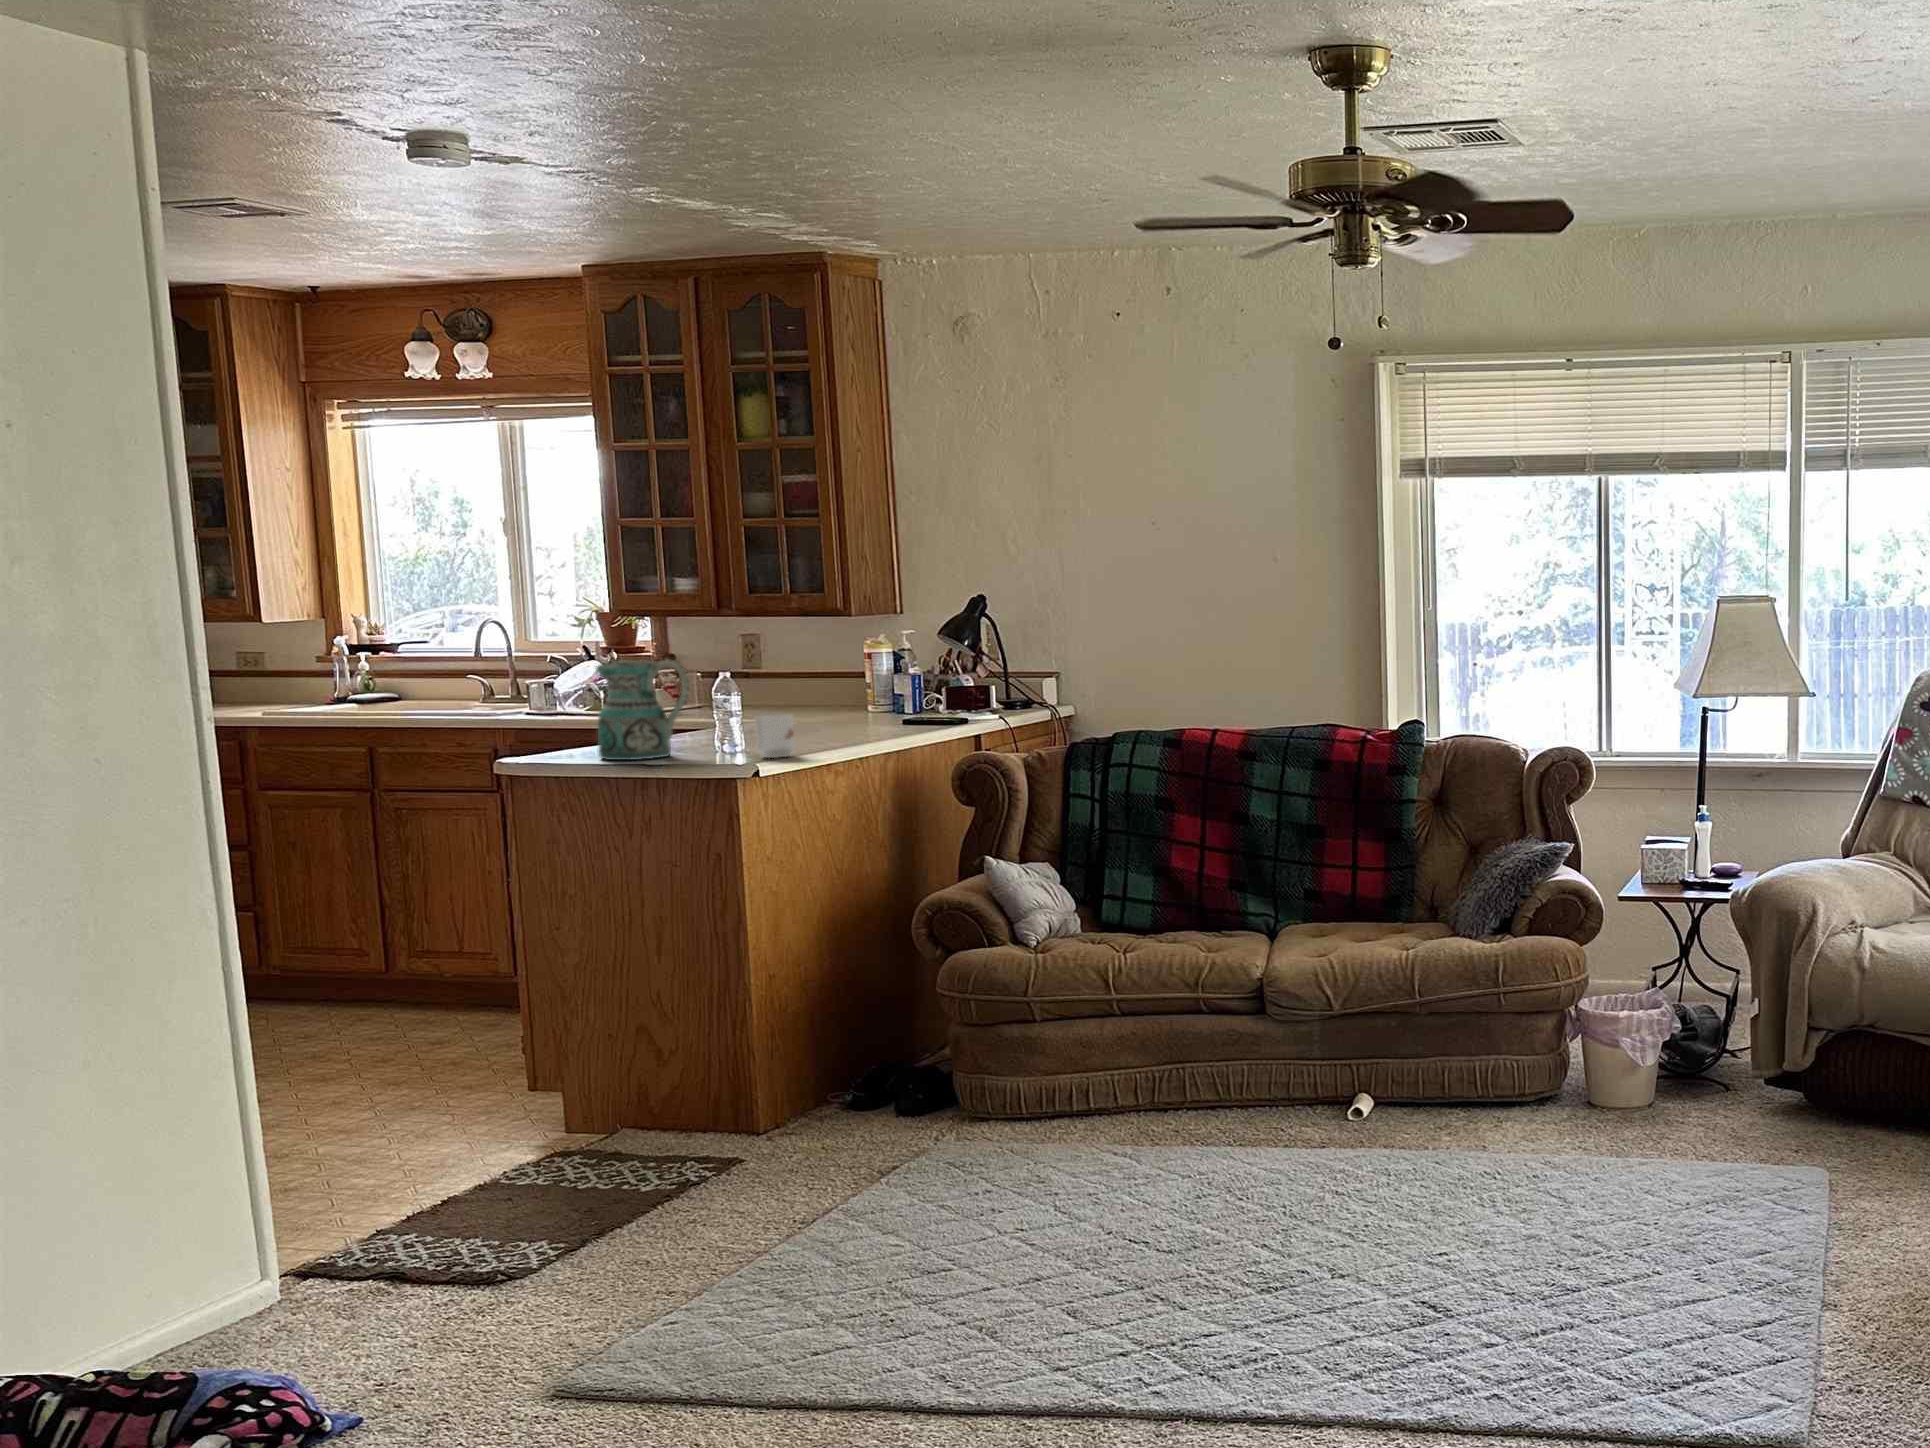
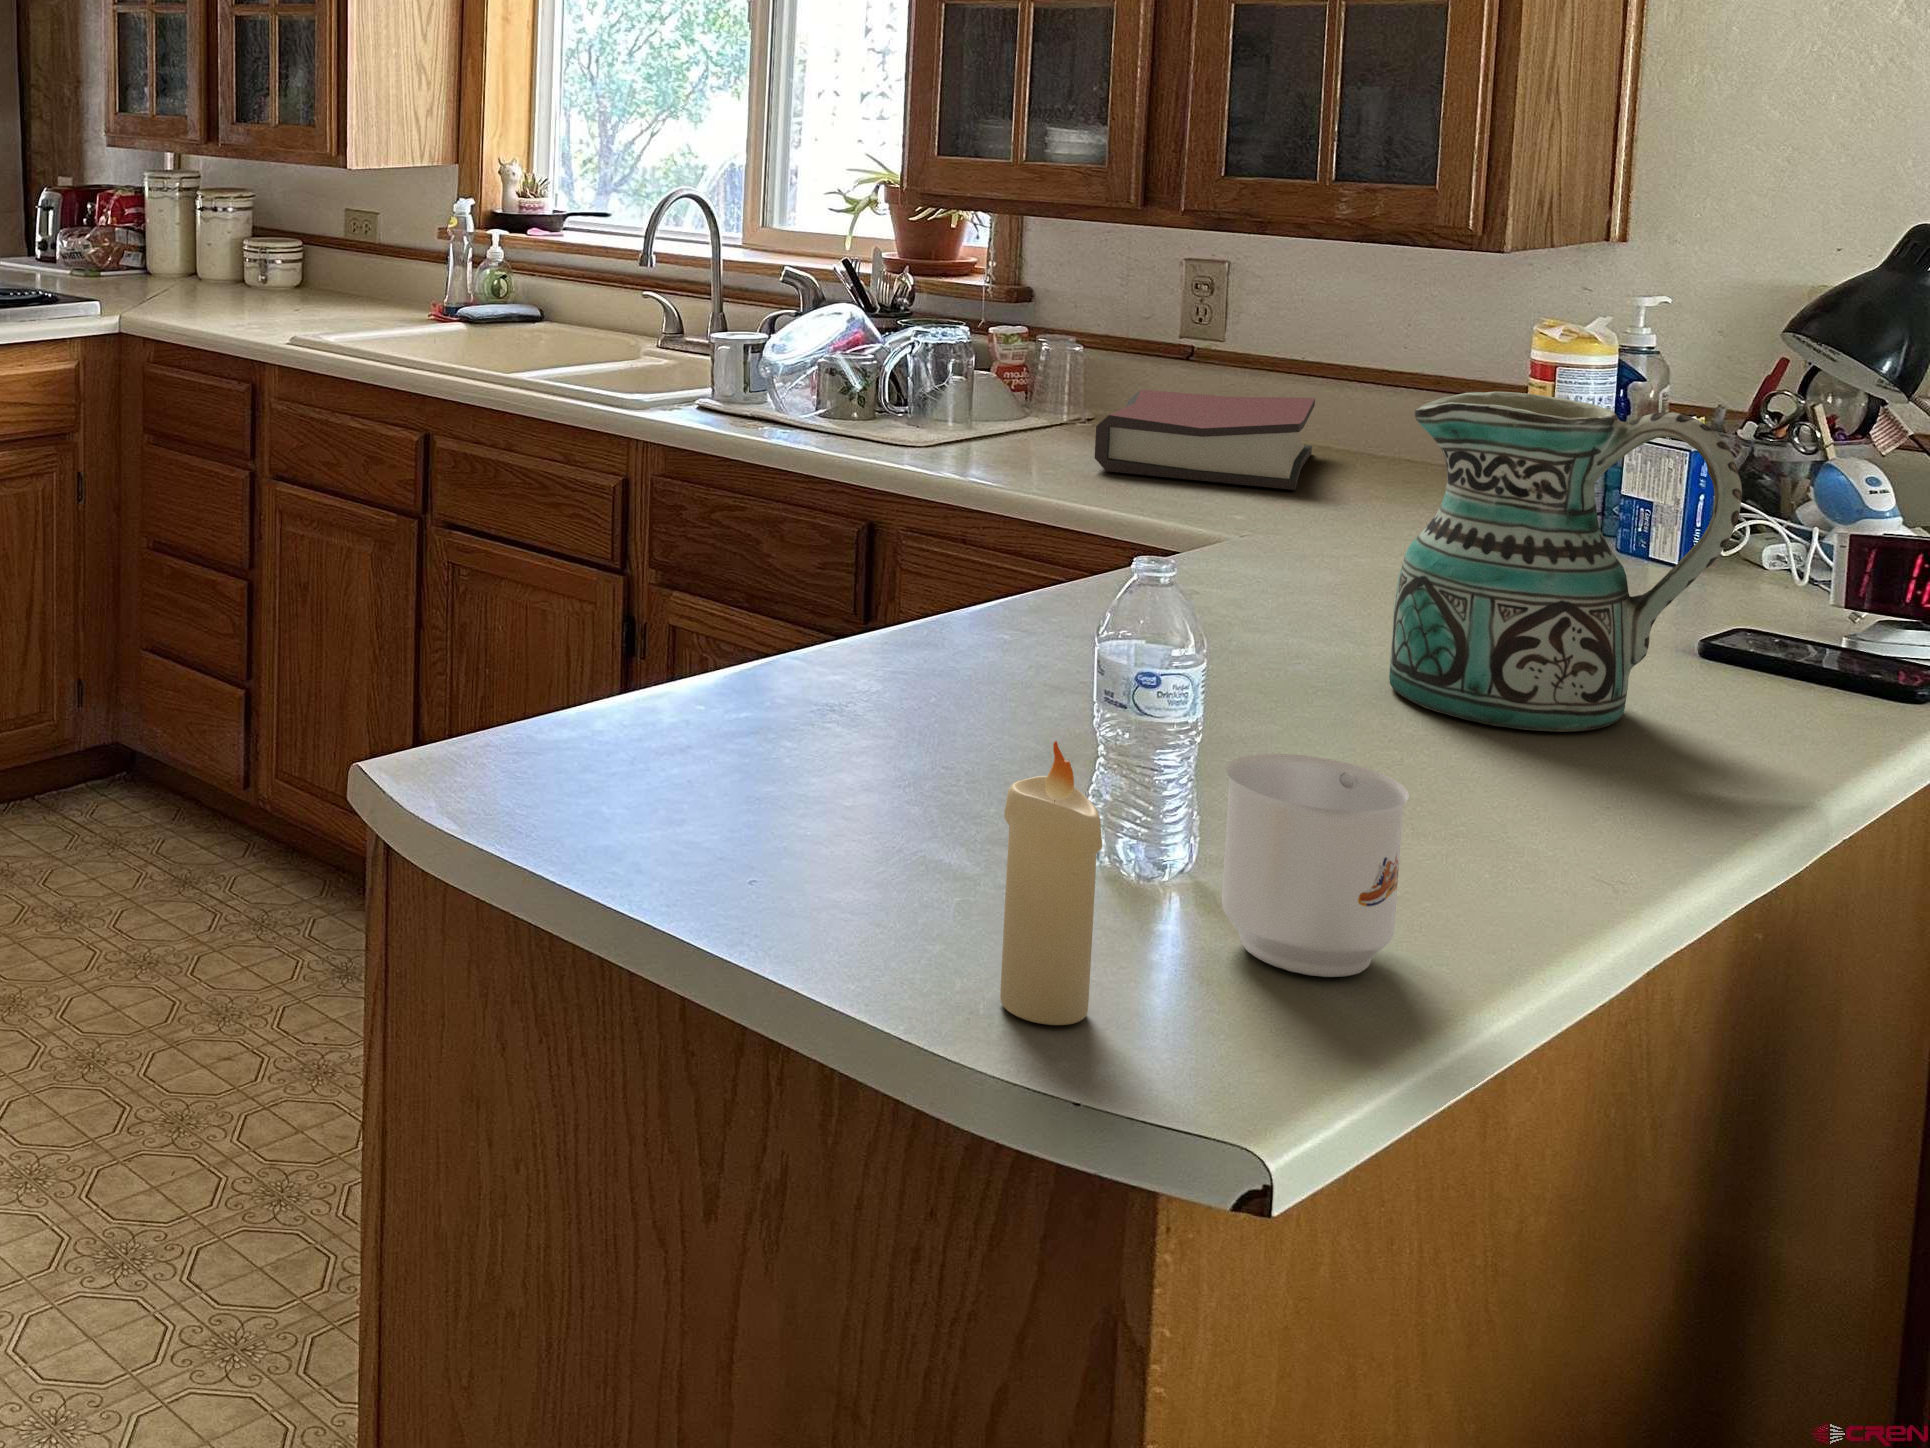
ceramic pitcher: present [596,659,690,760] -> present [1389,391,1742,732]
hardback book: none [713,683,800,714] -> present [1095,390,1315,490]
candle: none [704,704,728,765] -> present [1000,741,1102,1025]

